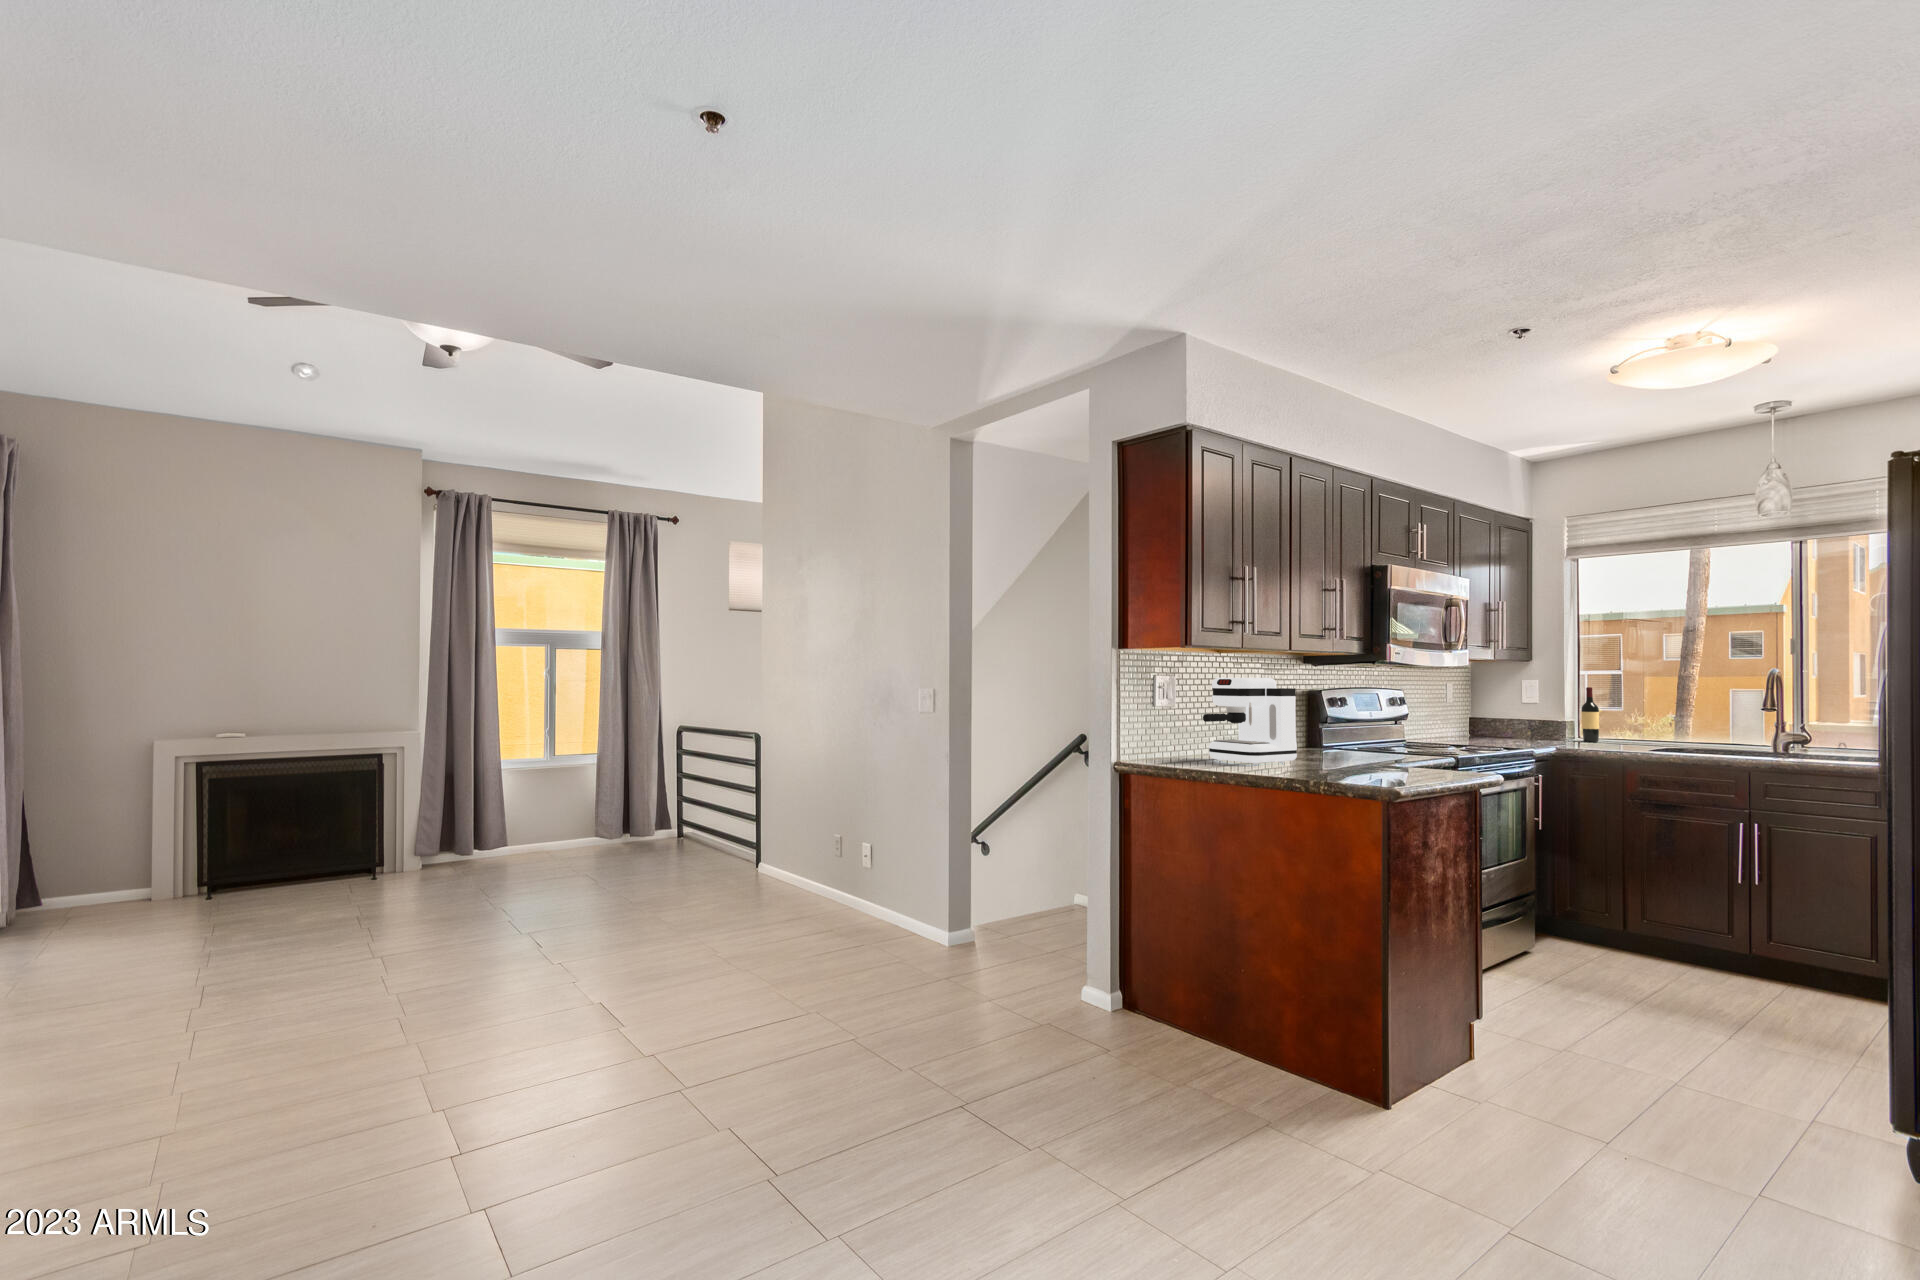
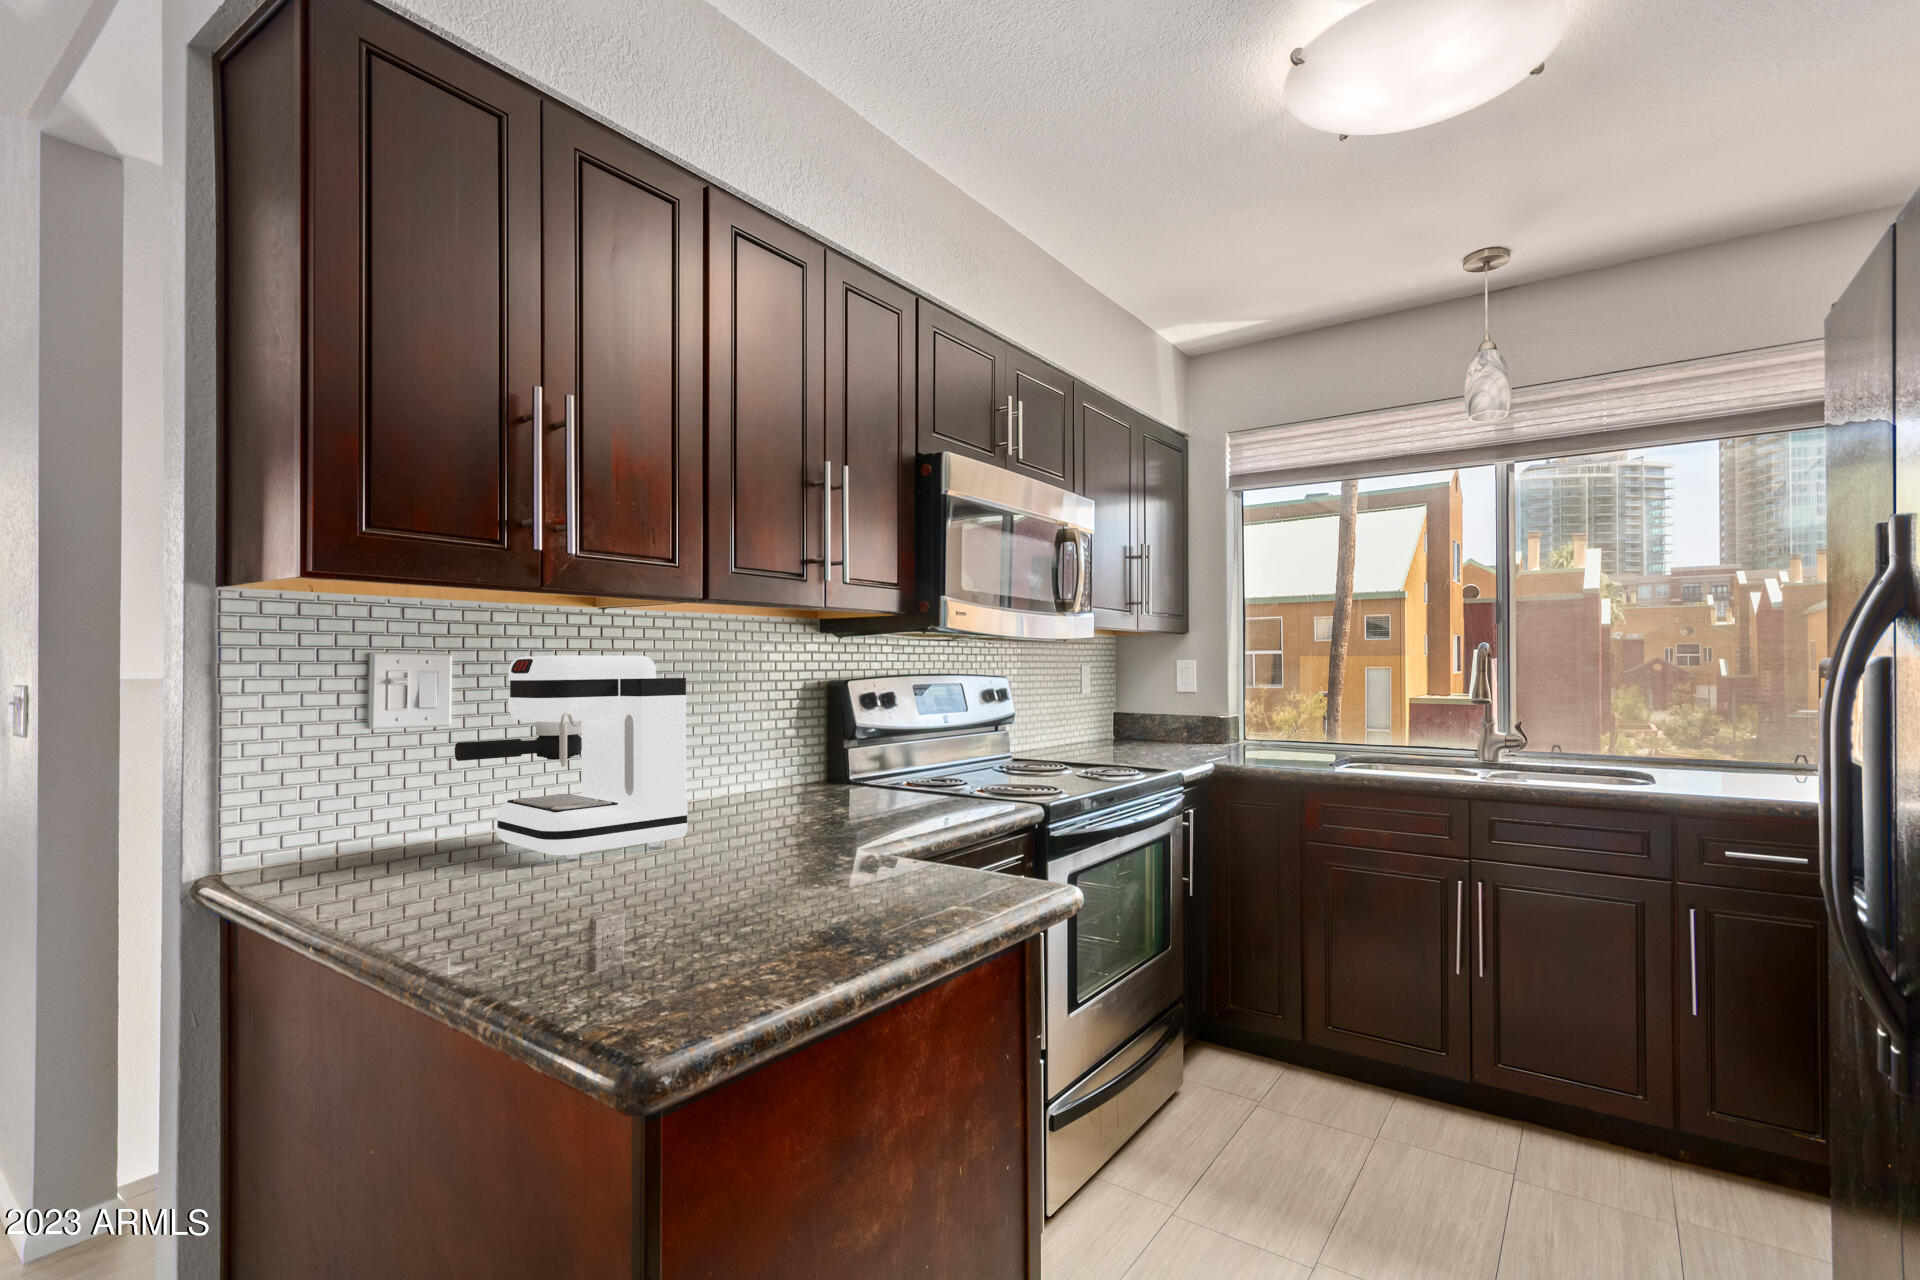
wine bottle: present [1581,687,1599,742] -> none [1249,670,1271,747]

